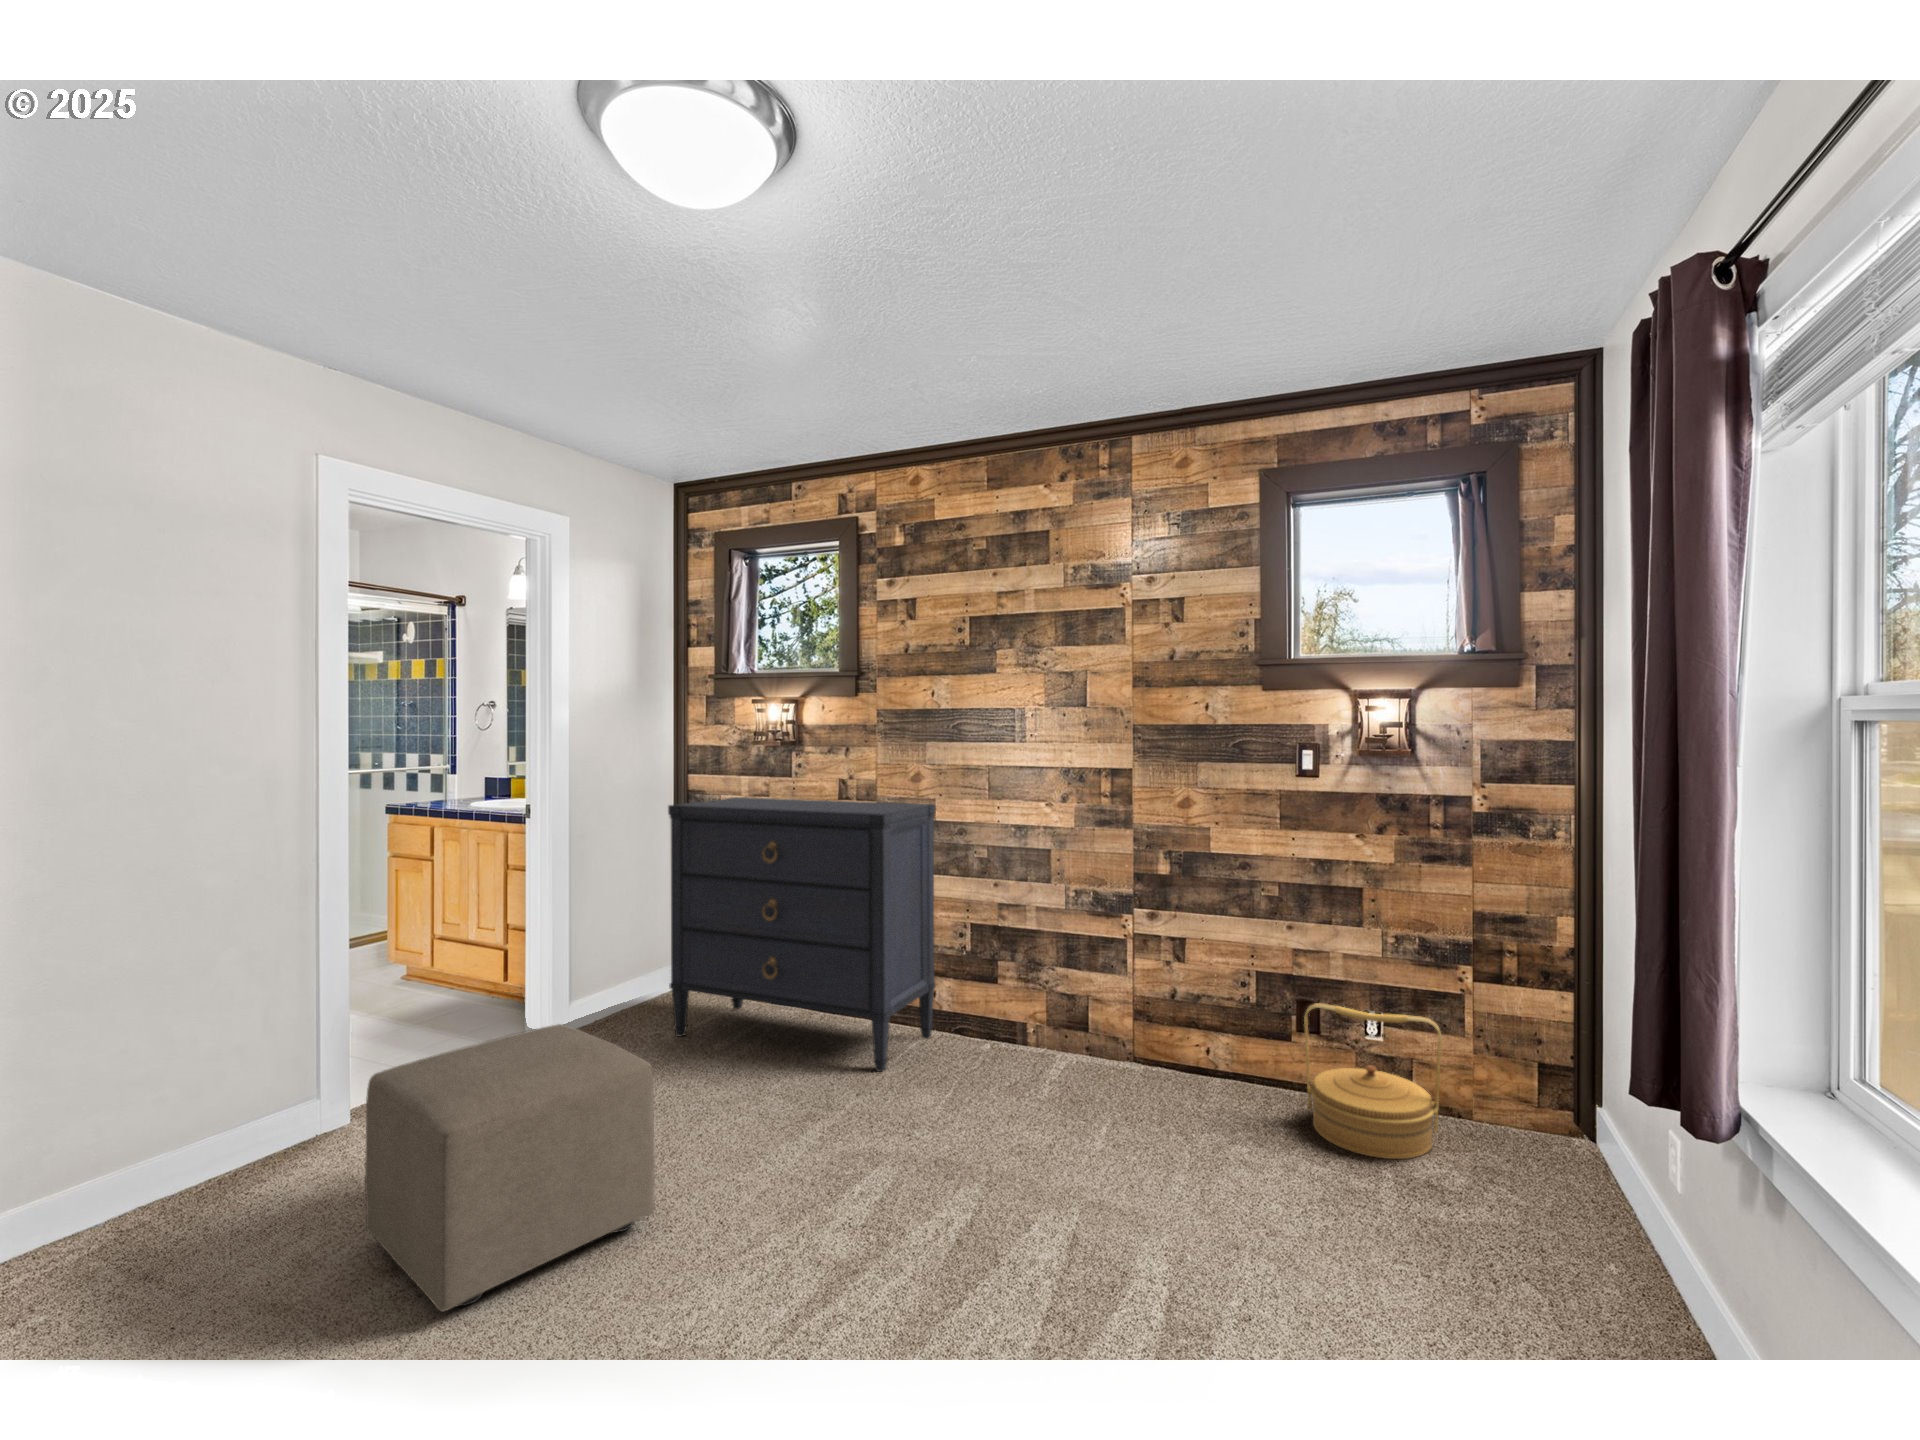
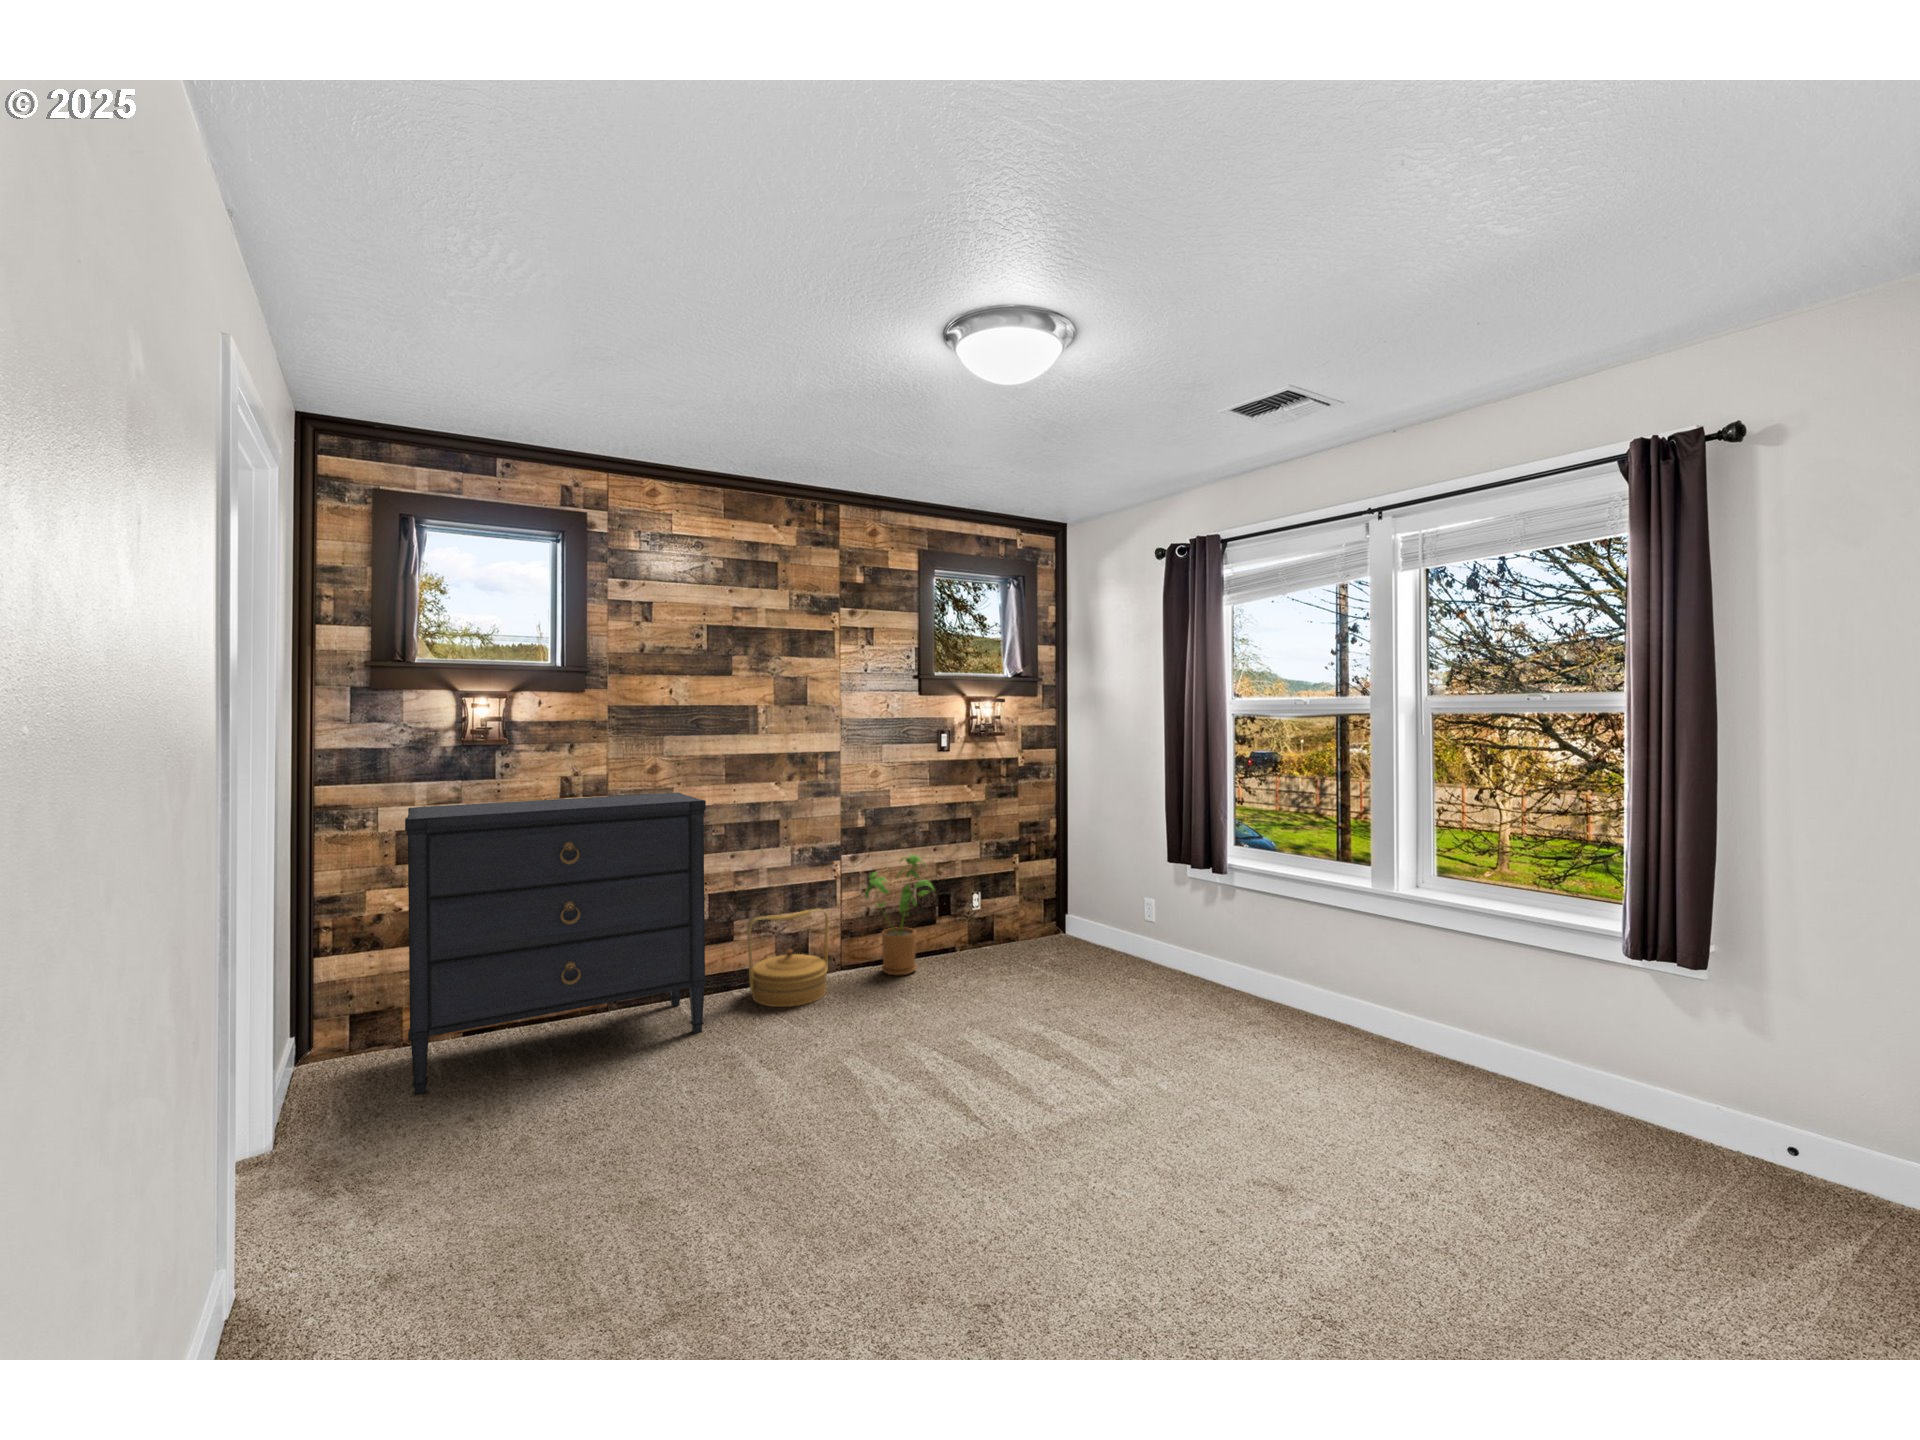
house plant: none [1143,927,1243,1105] -> present [865,855,934,975]
woven basket: present [1304,1003,1442,1159] -> present [747,908,829,1007]
ottoman: present [365,1024,655,1312] -> none [596,1014,825,1291]

